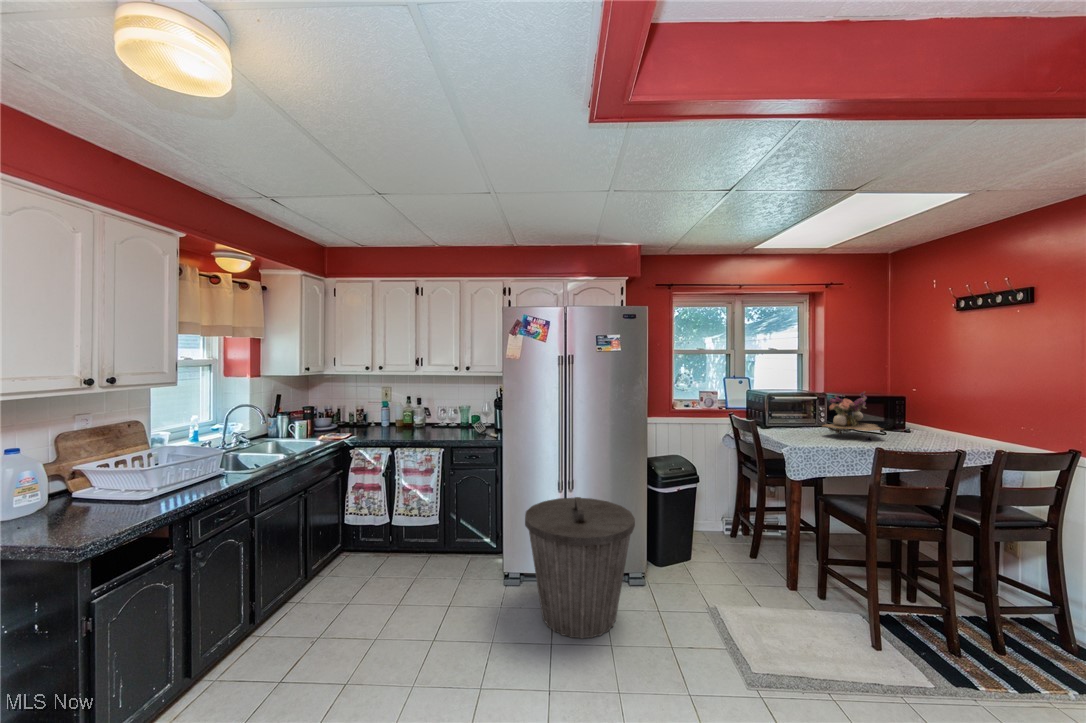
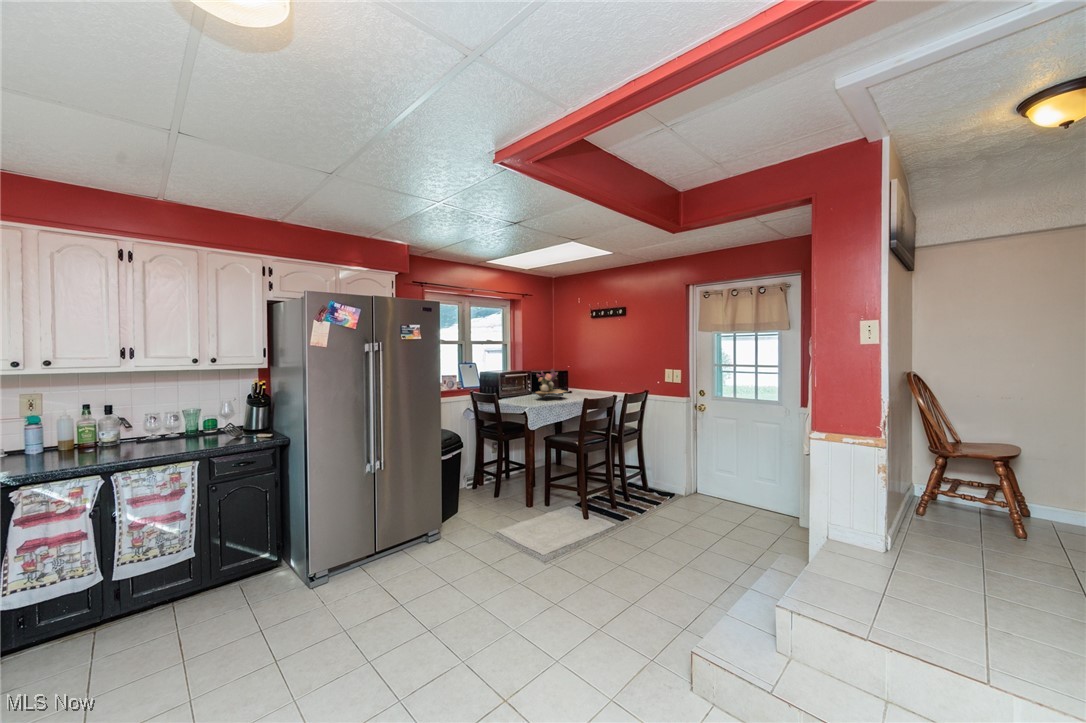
trash can: present [525,497,635,639] -> none [353,473,457,598]

